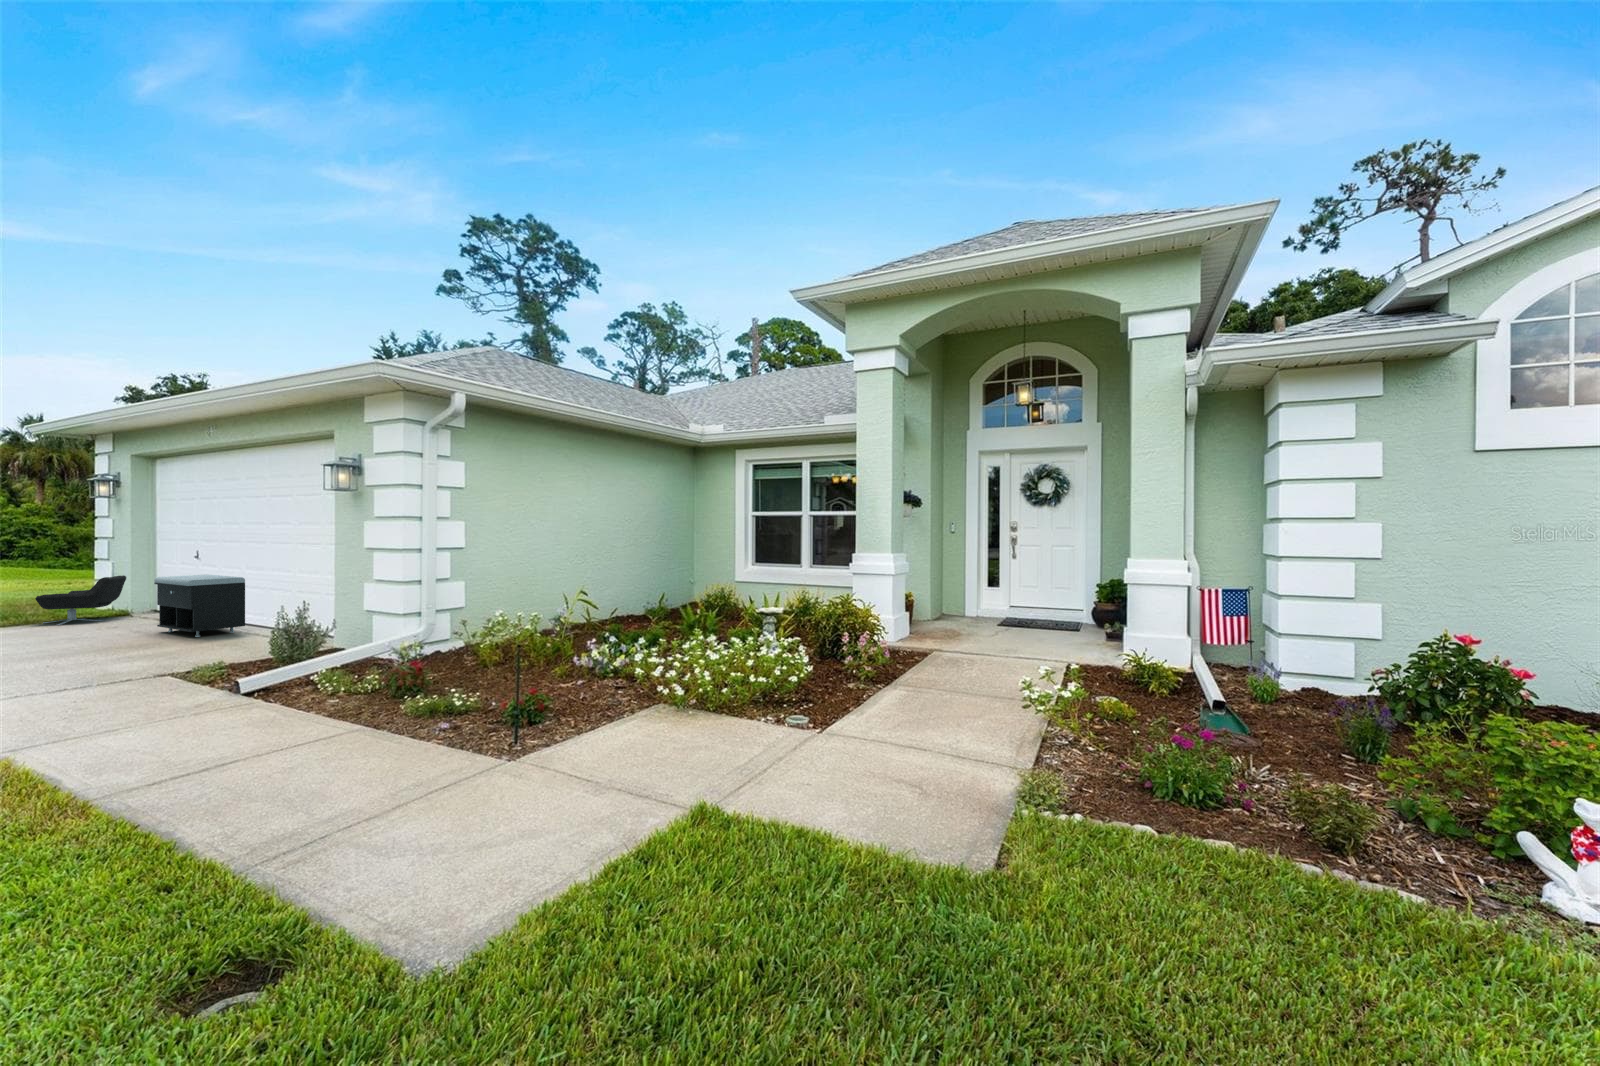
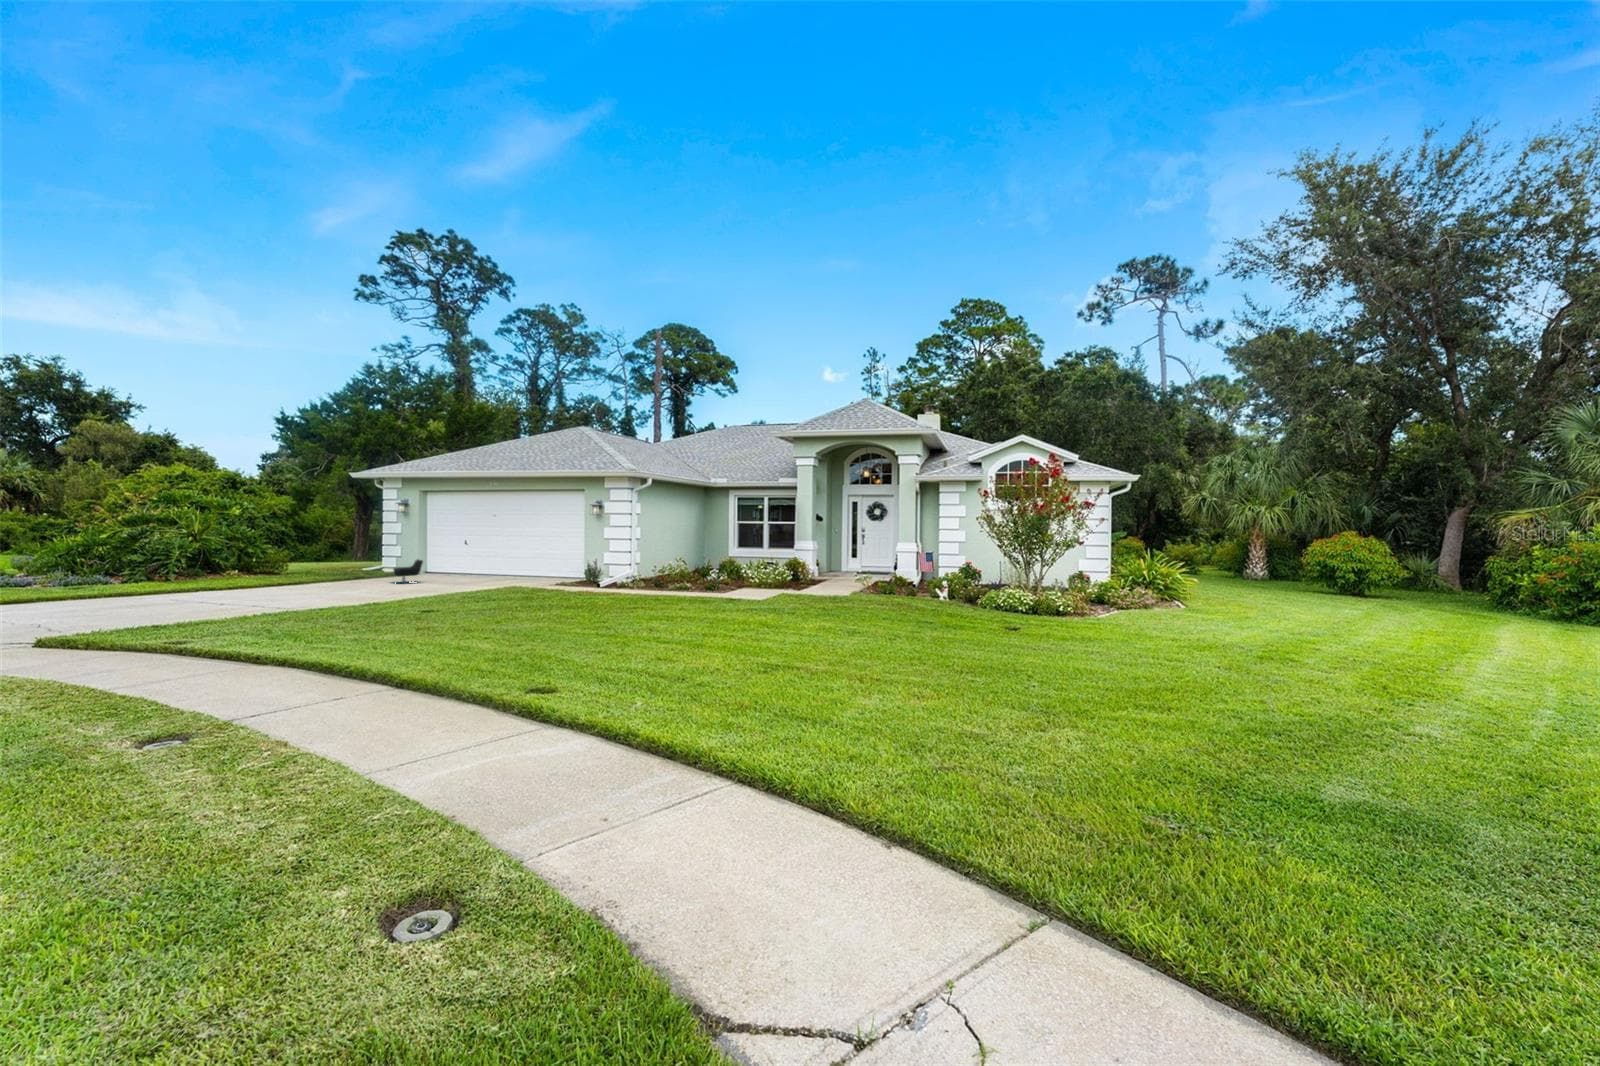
storage bench: present [154,575,245,637] -> none [475,557,516,585]

